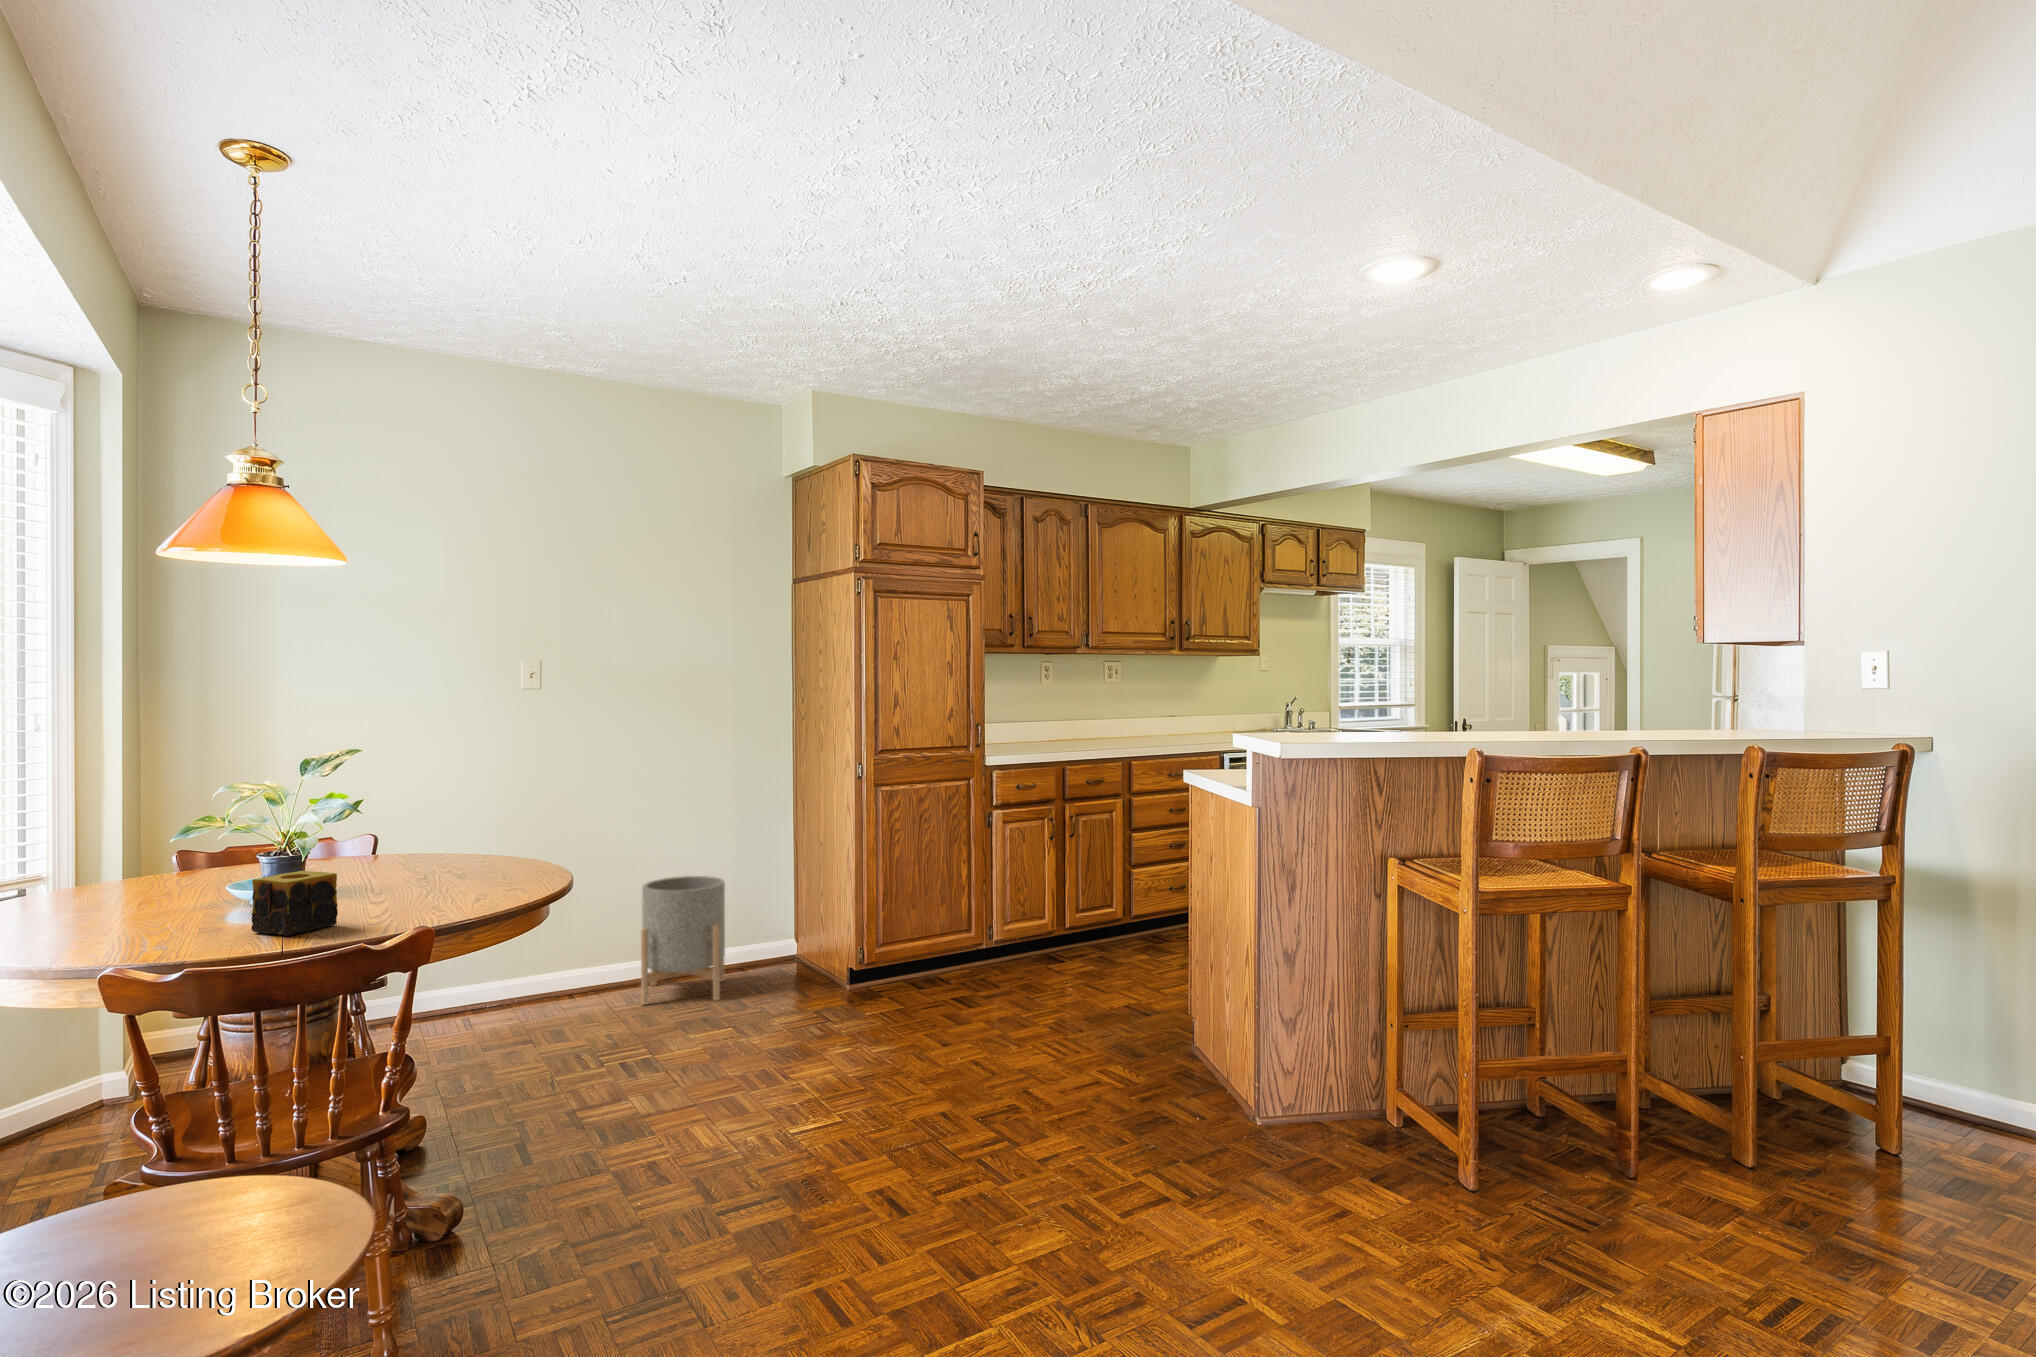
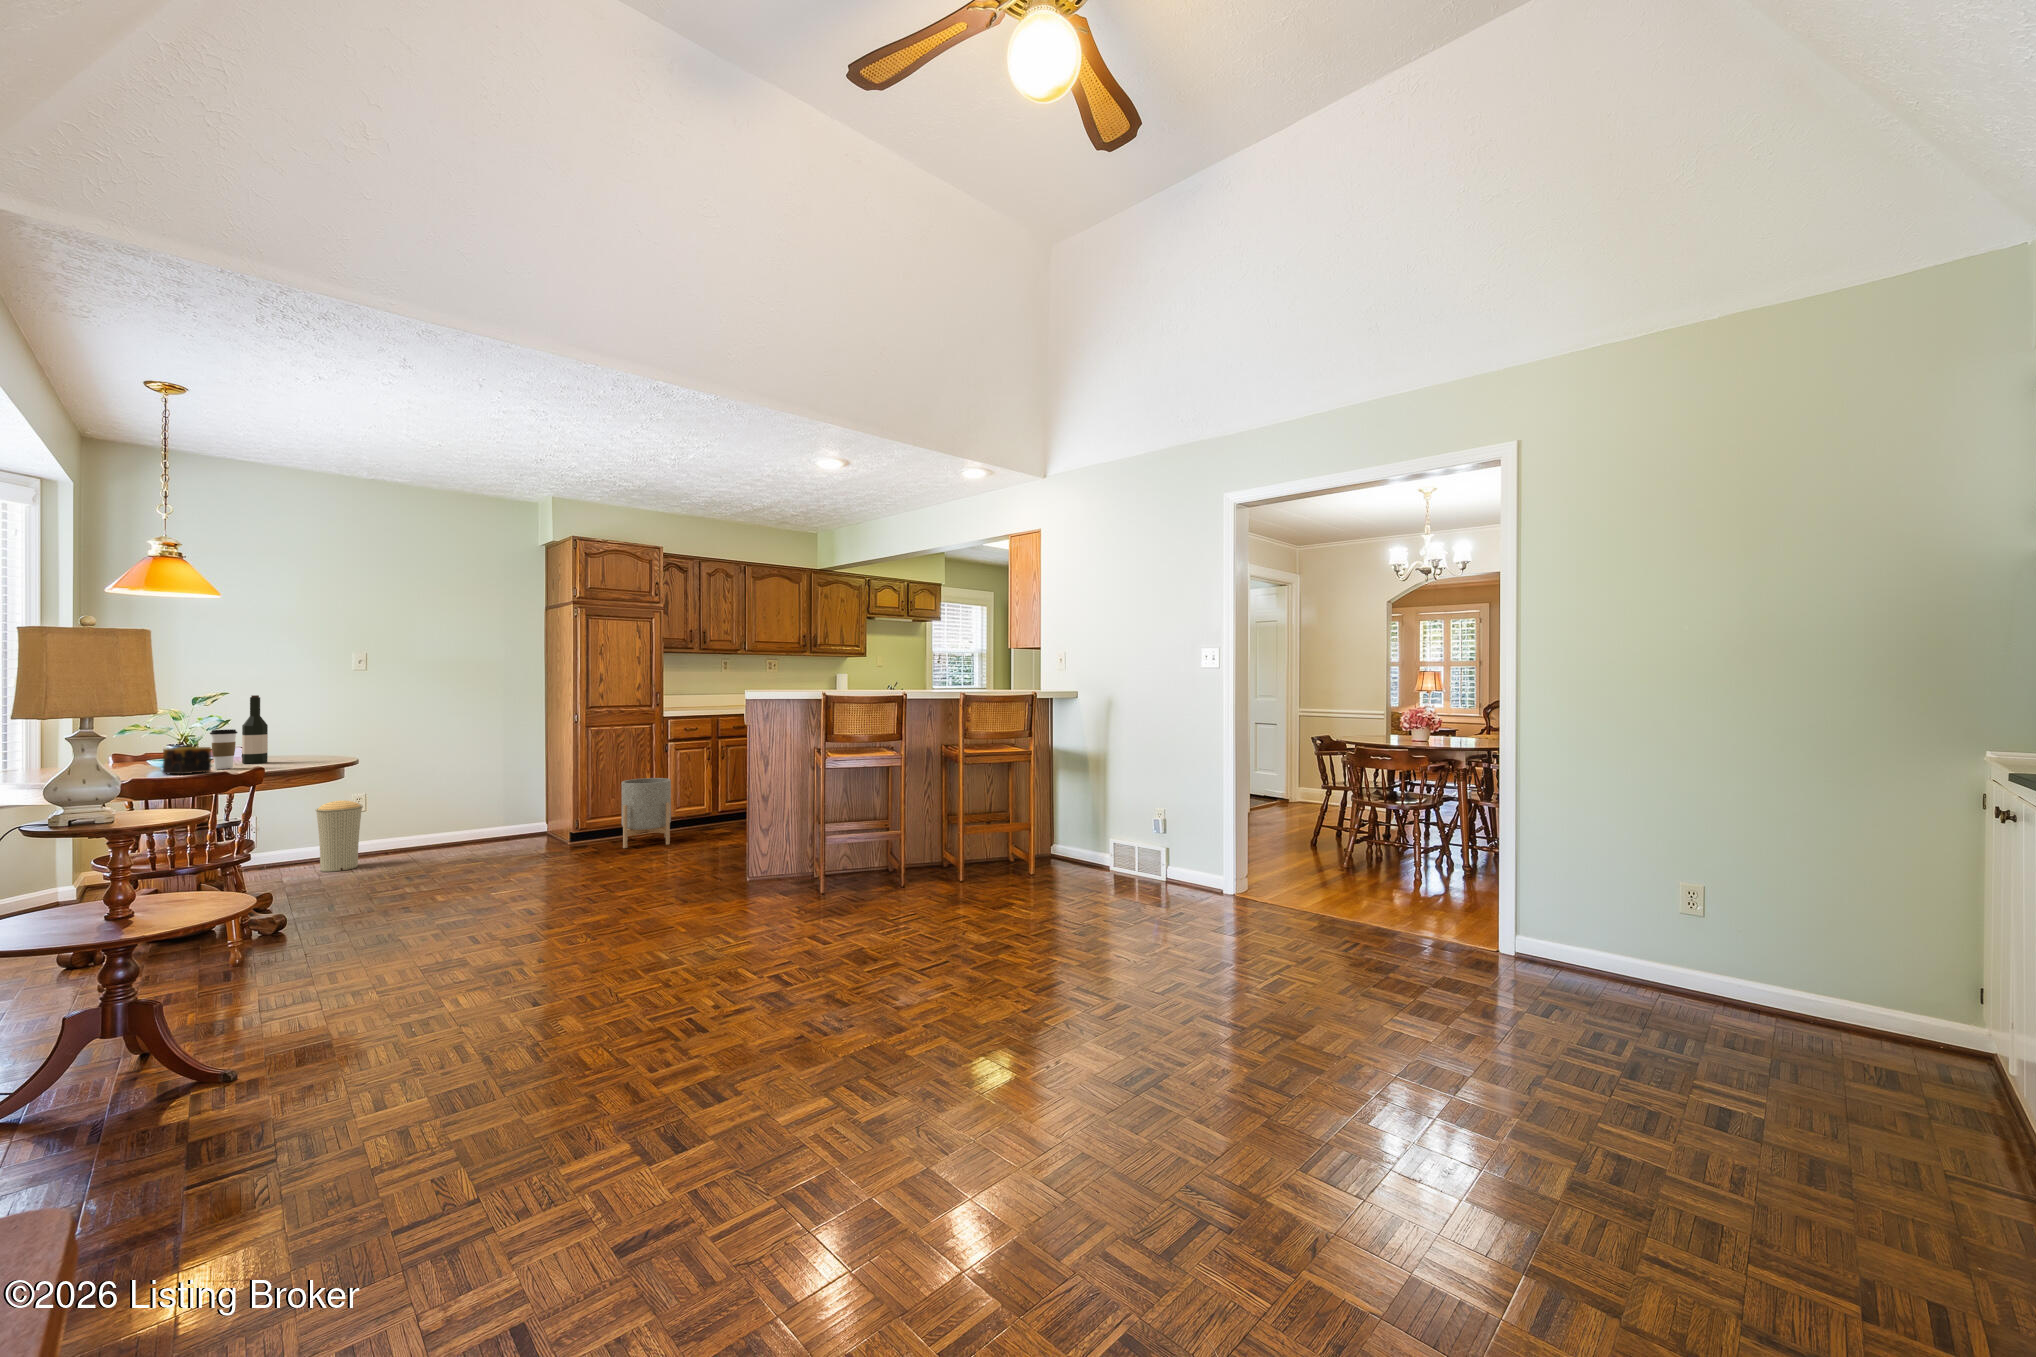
wine bottle: none [384,754,426,888] -> present [242,695,268,764]
coffee cup: none [333,829,380,911] -> present [210,729,237,769]
planter: present [641,876,725,1005] -> present [622,778,671,848]
trash can: none [476,911,544,1034] -> present [316,801,363,872]

